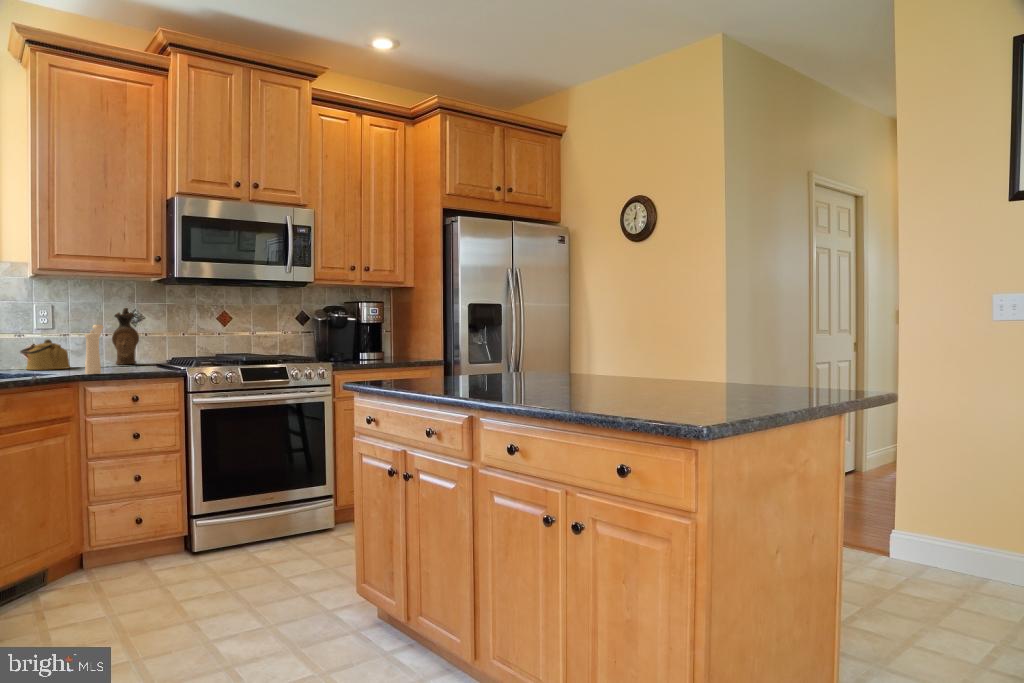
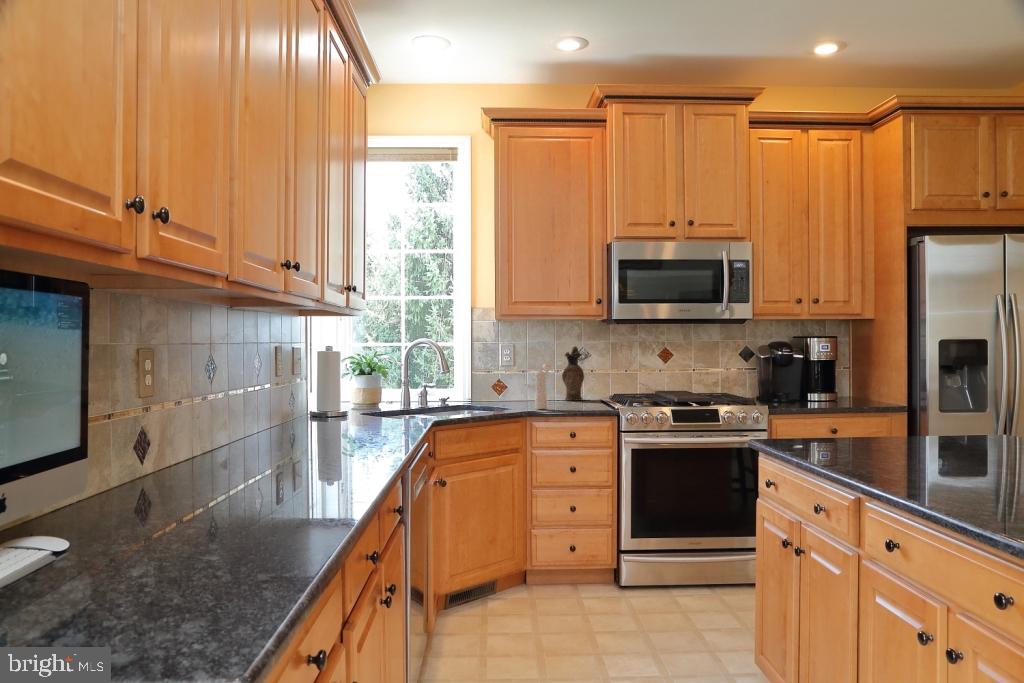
kettle: present [20,339,70,370] -> none [492,376,529,403]

